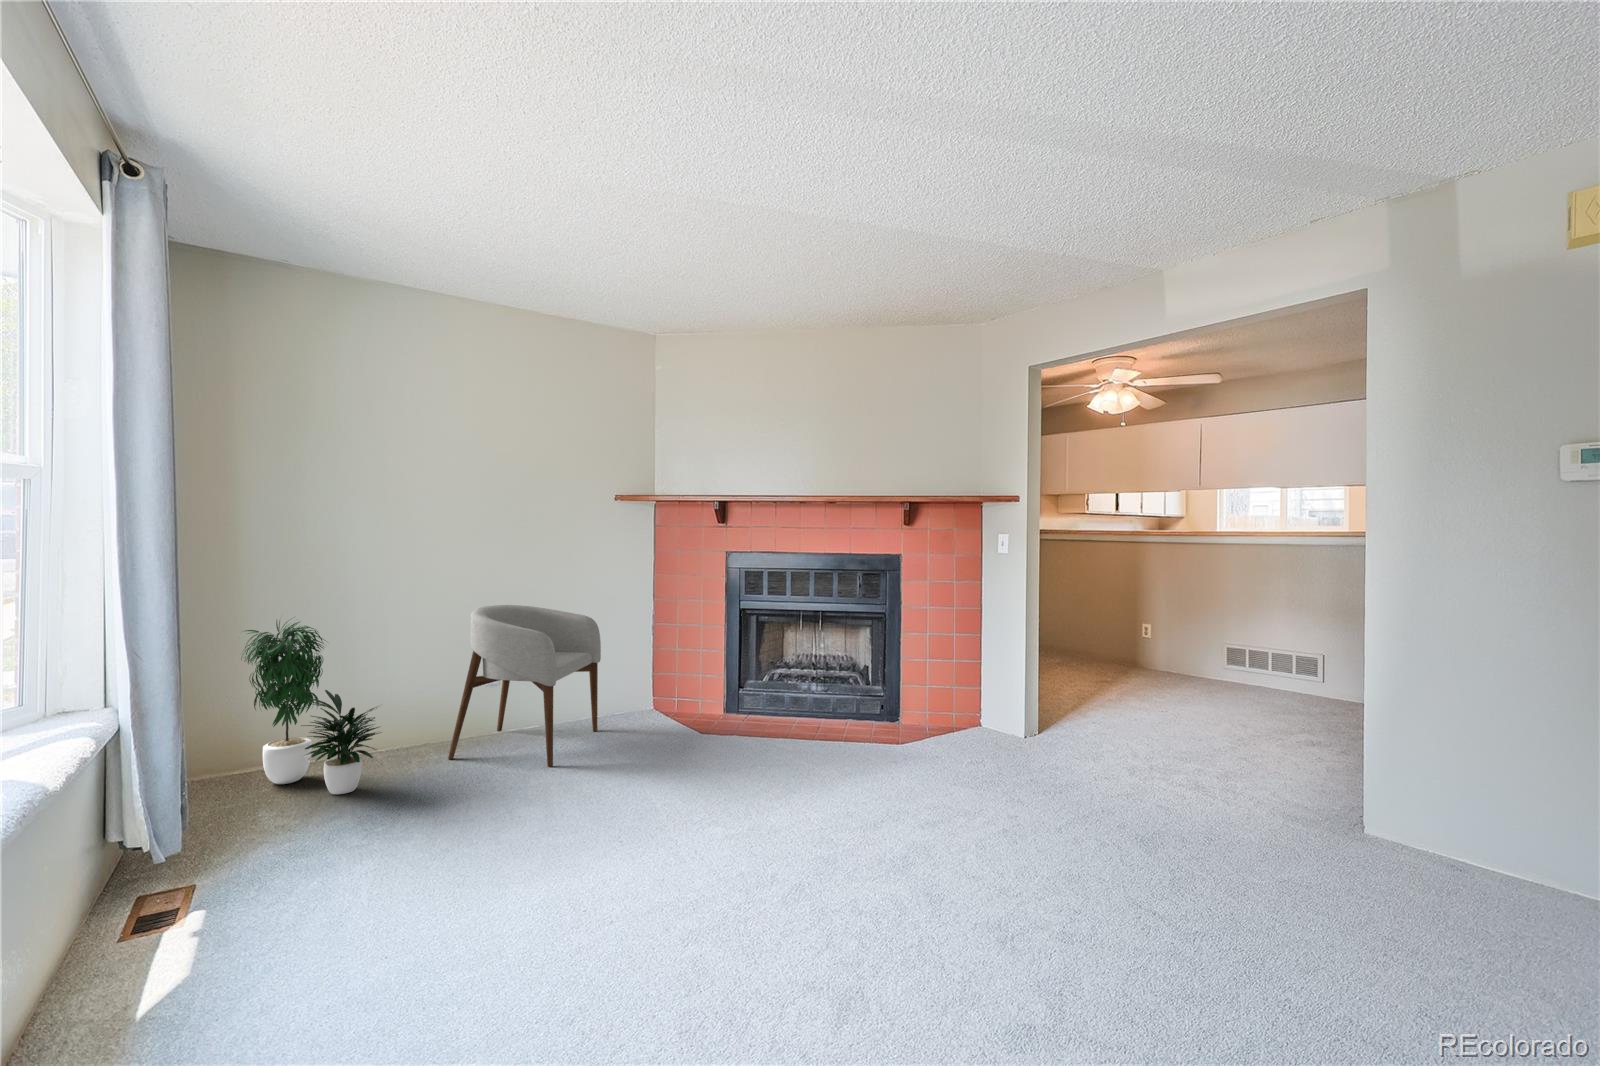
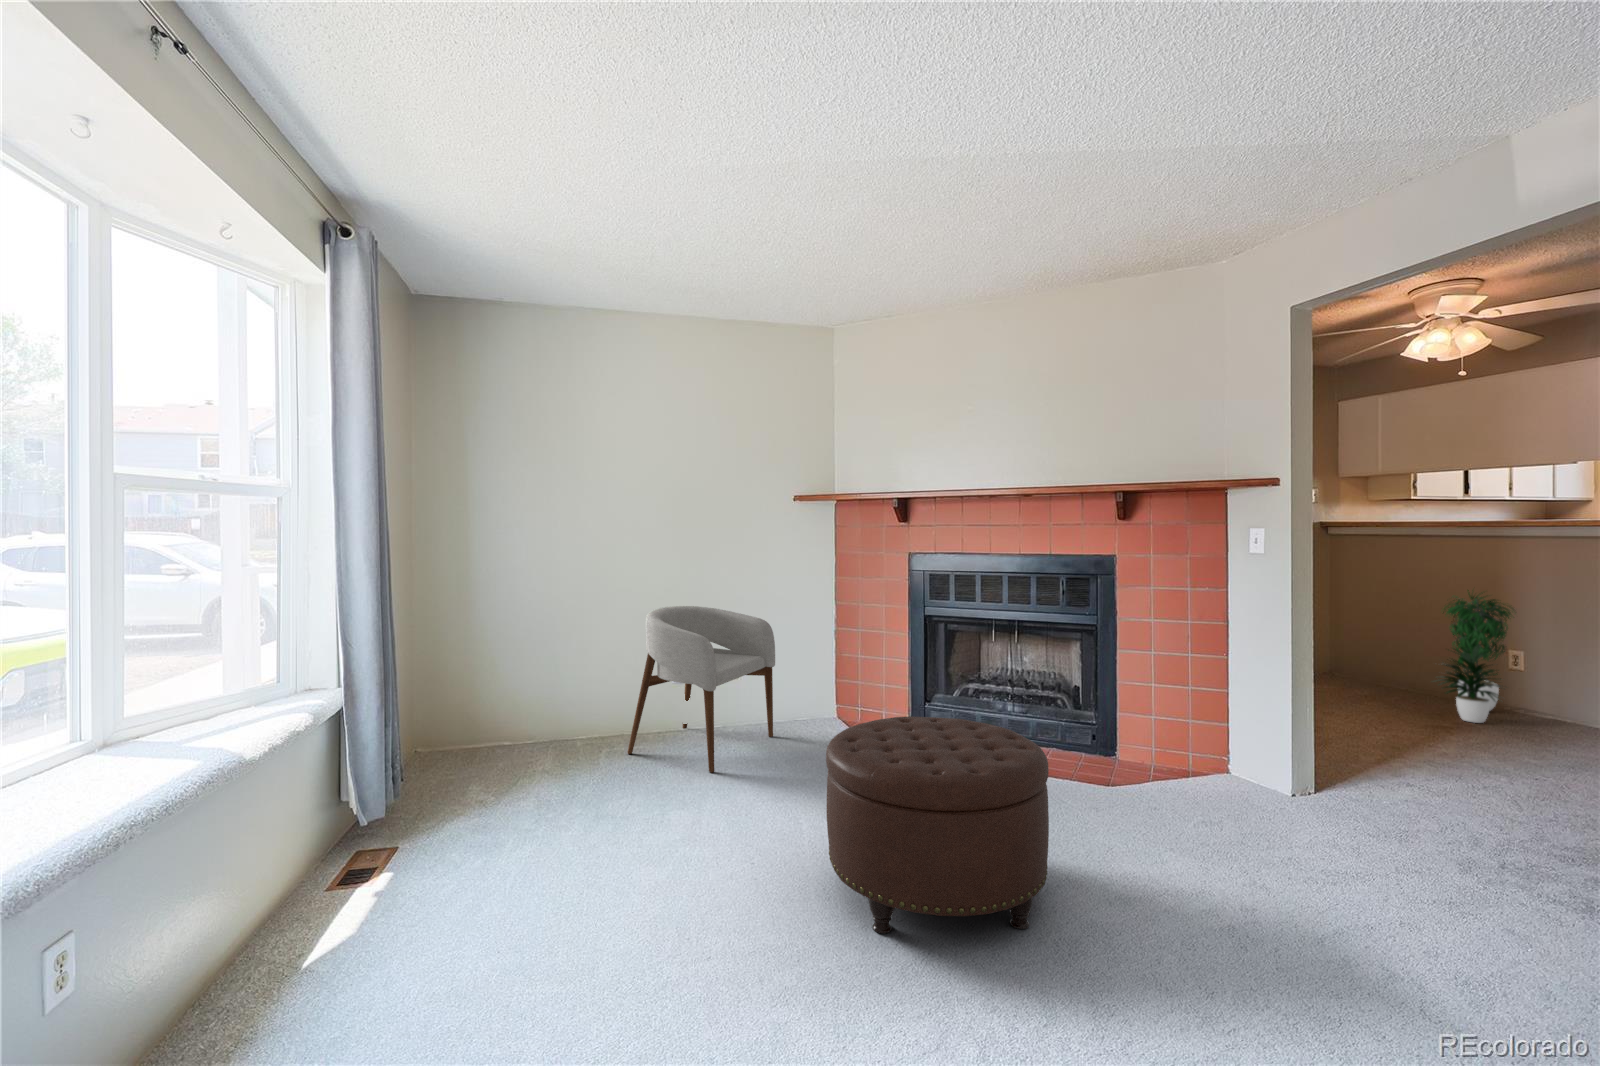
potted plant: present [241,620,381,794] -> present [1438,590,1511,723]
ottoman: none [705,690,886,865] -> present [826,717,1049,934]

